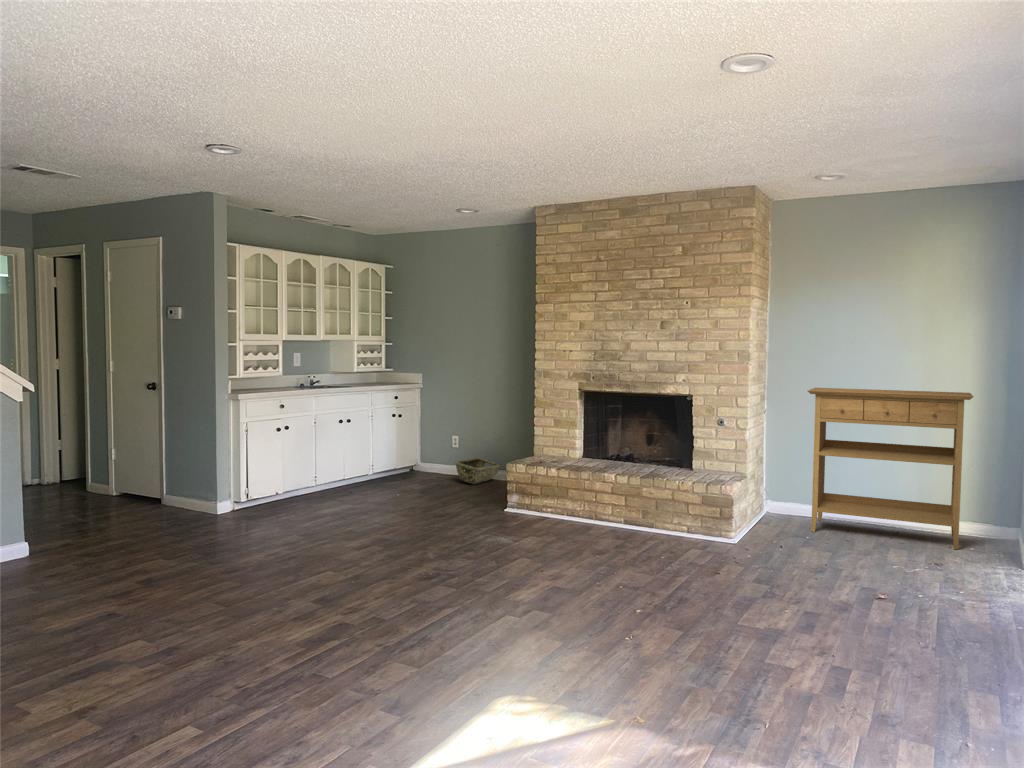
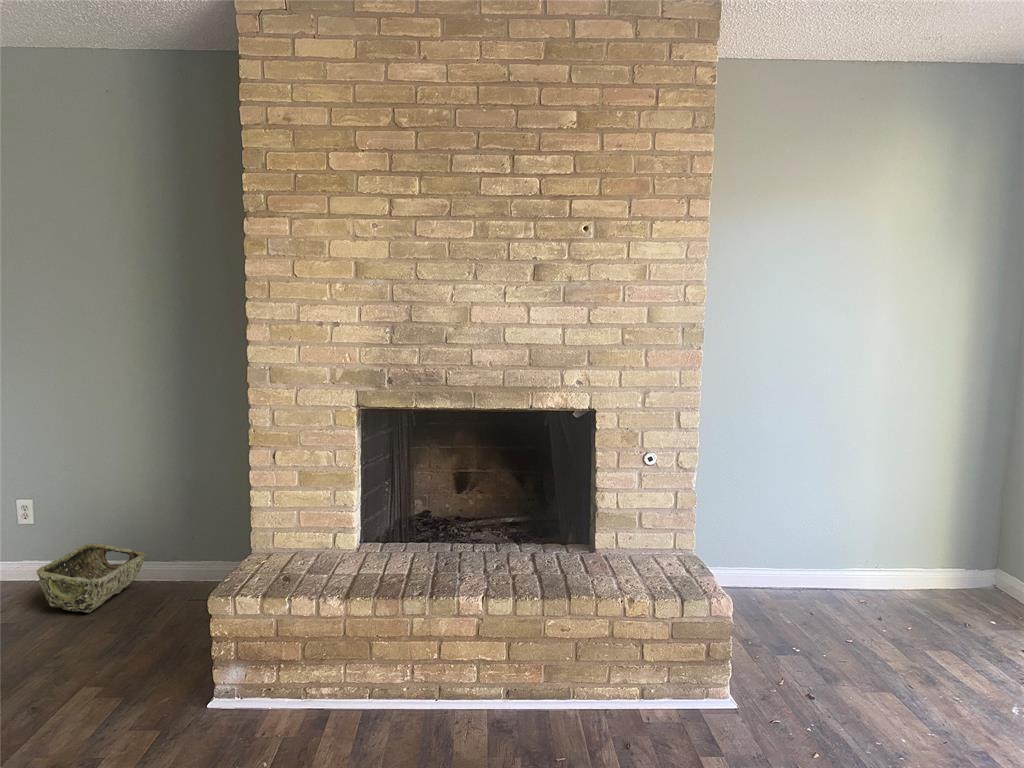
console table: present [808,388,974,550] -> none [741,380,1014,622]

